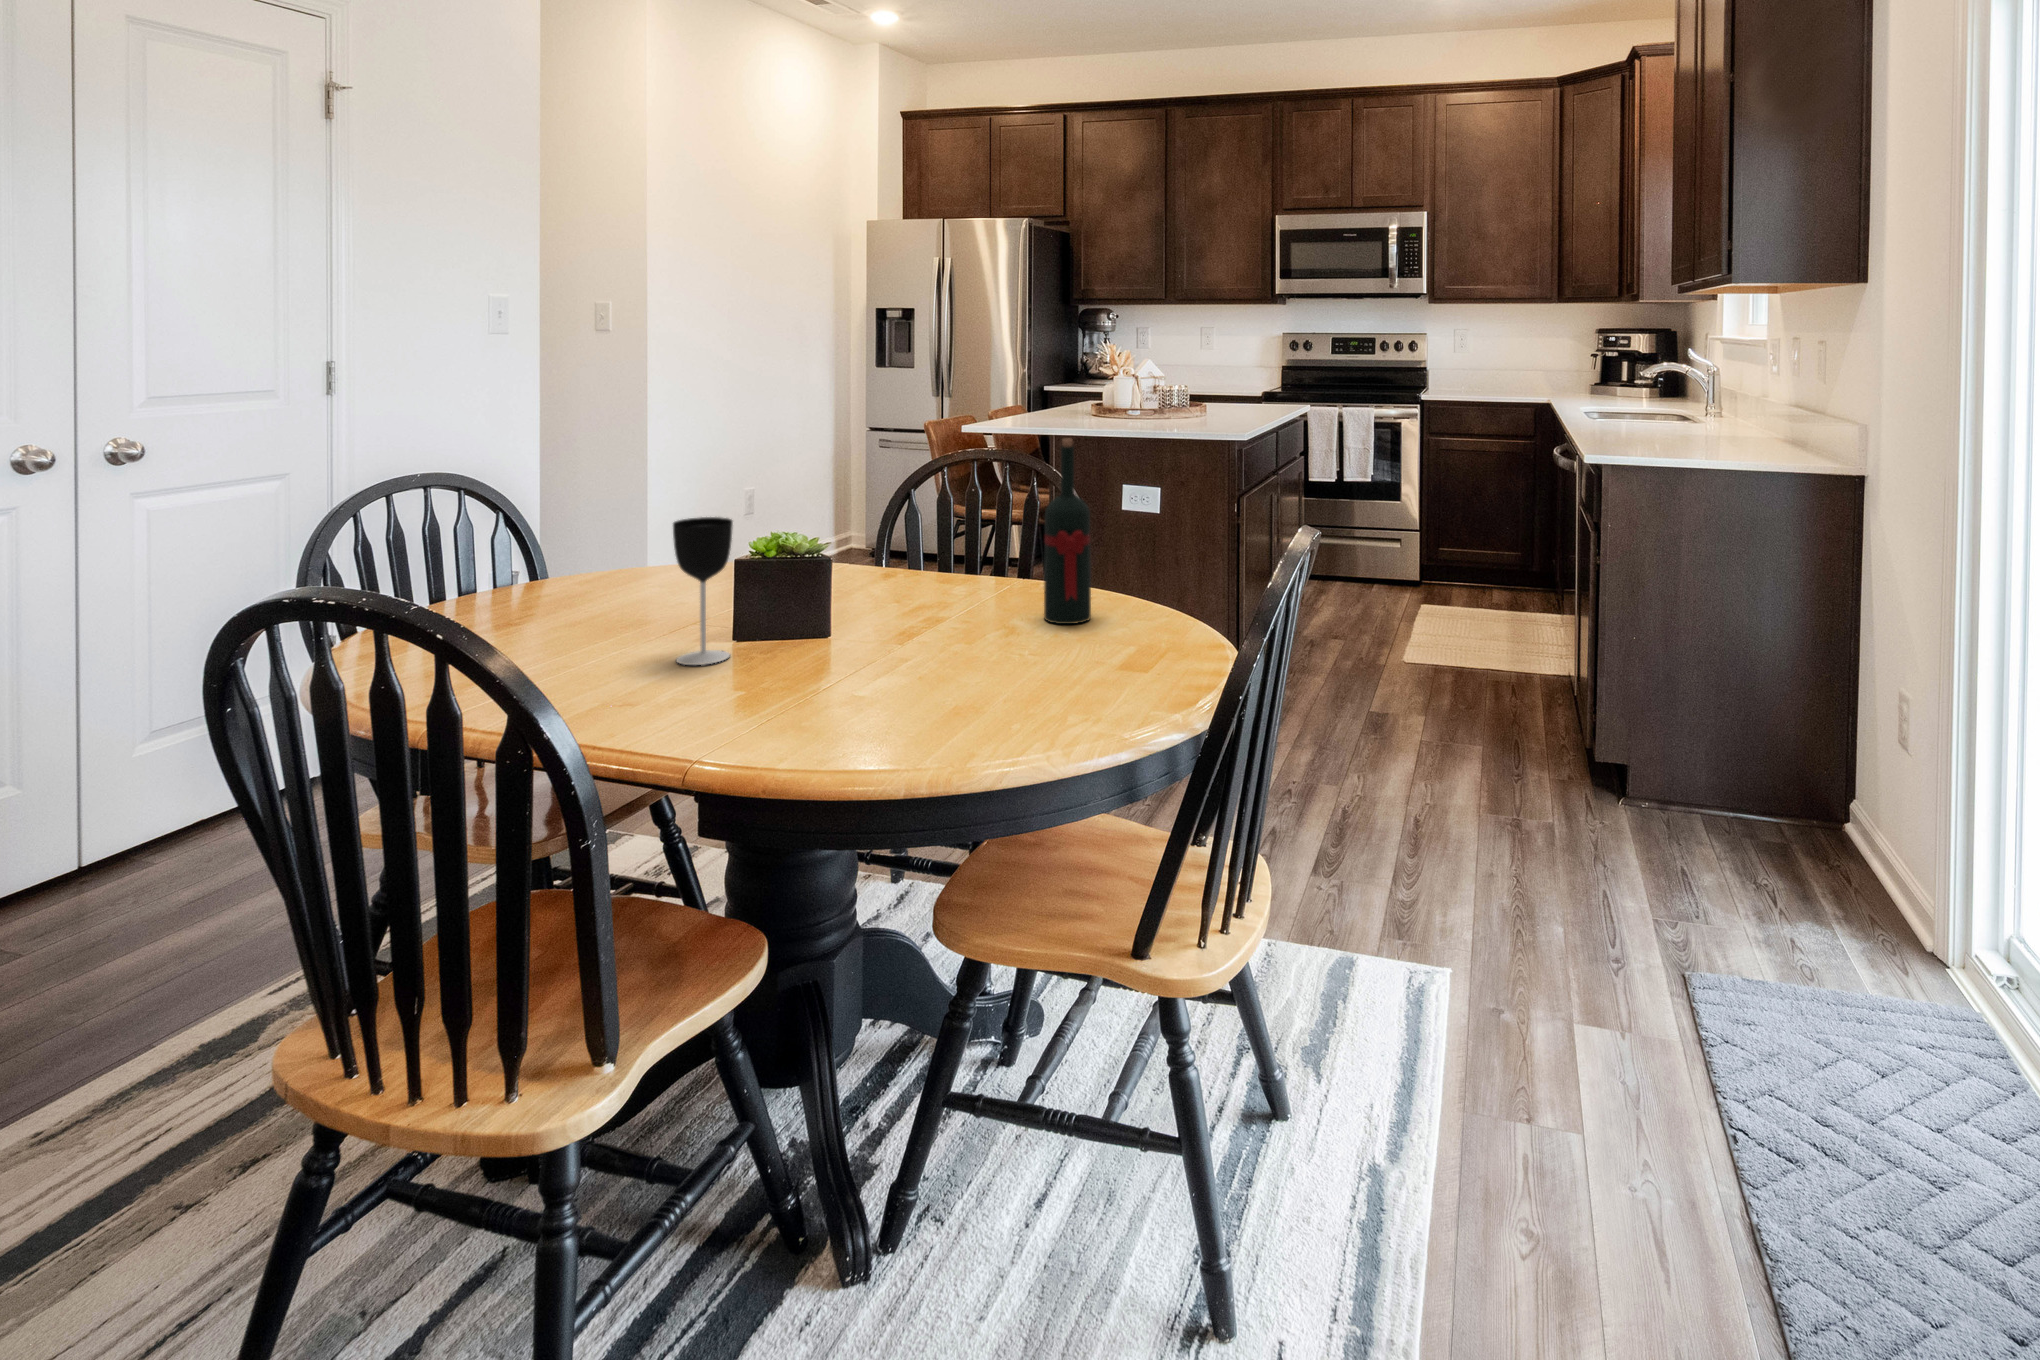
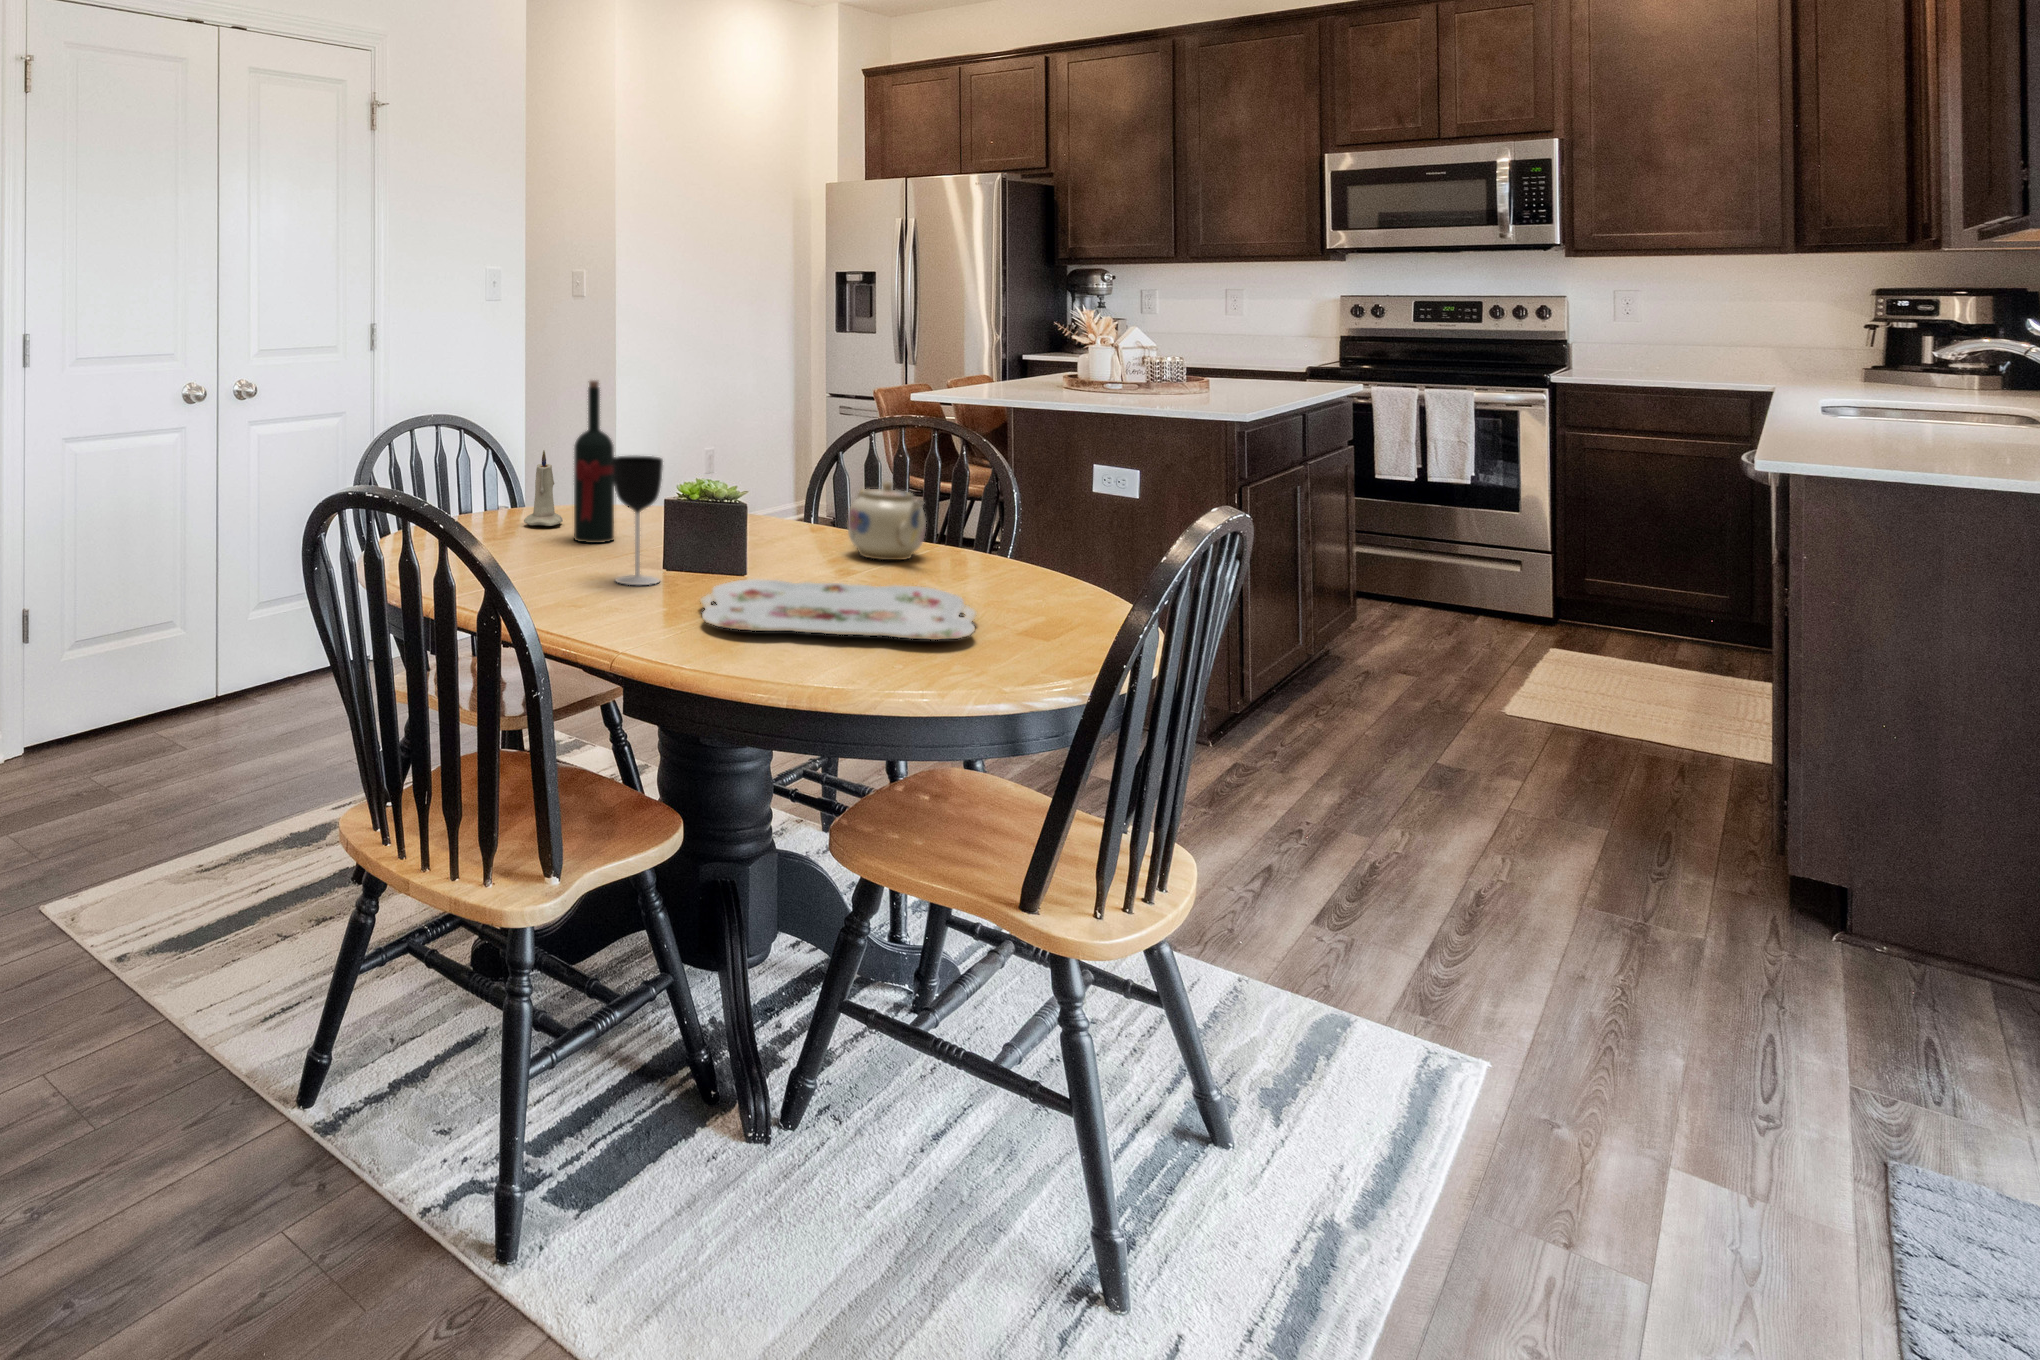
wine bottle: present [1044,439,1091,624] -> present [574,380,614,543]
candle: none [564,509,612,596] -> present [524,450,563,526]
teapot: none [927,522,1005,602] -> present [847,482,926,560]
serving tray: none [779,632,1072,714] -> present [700,579,977,640]

